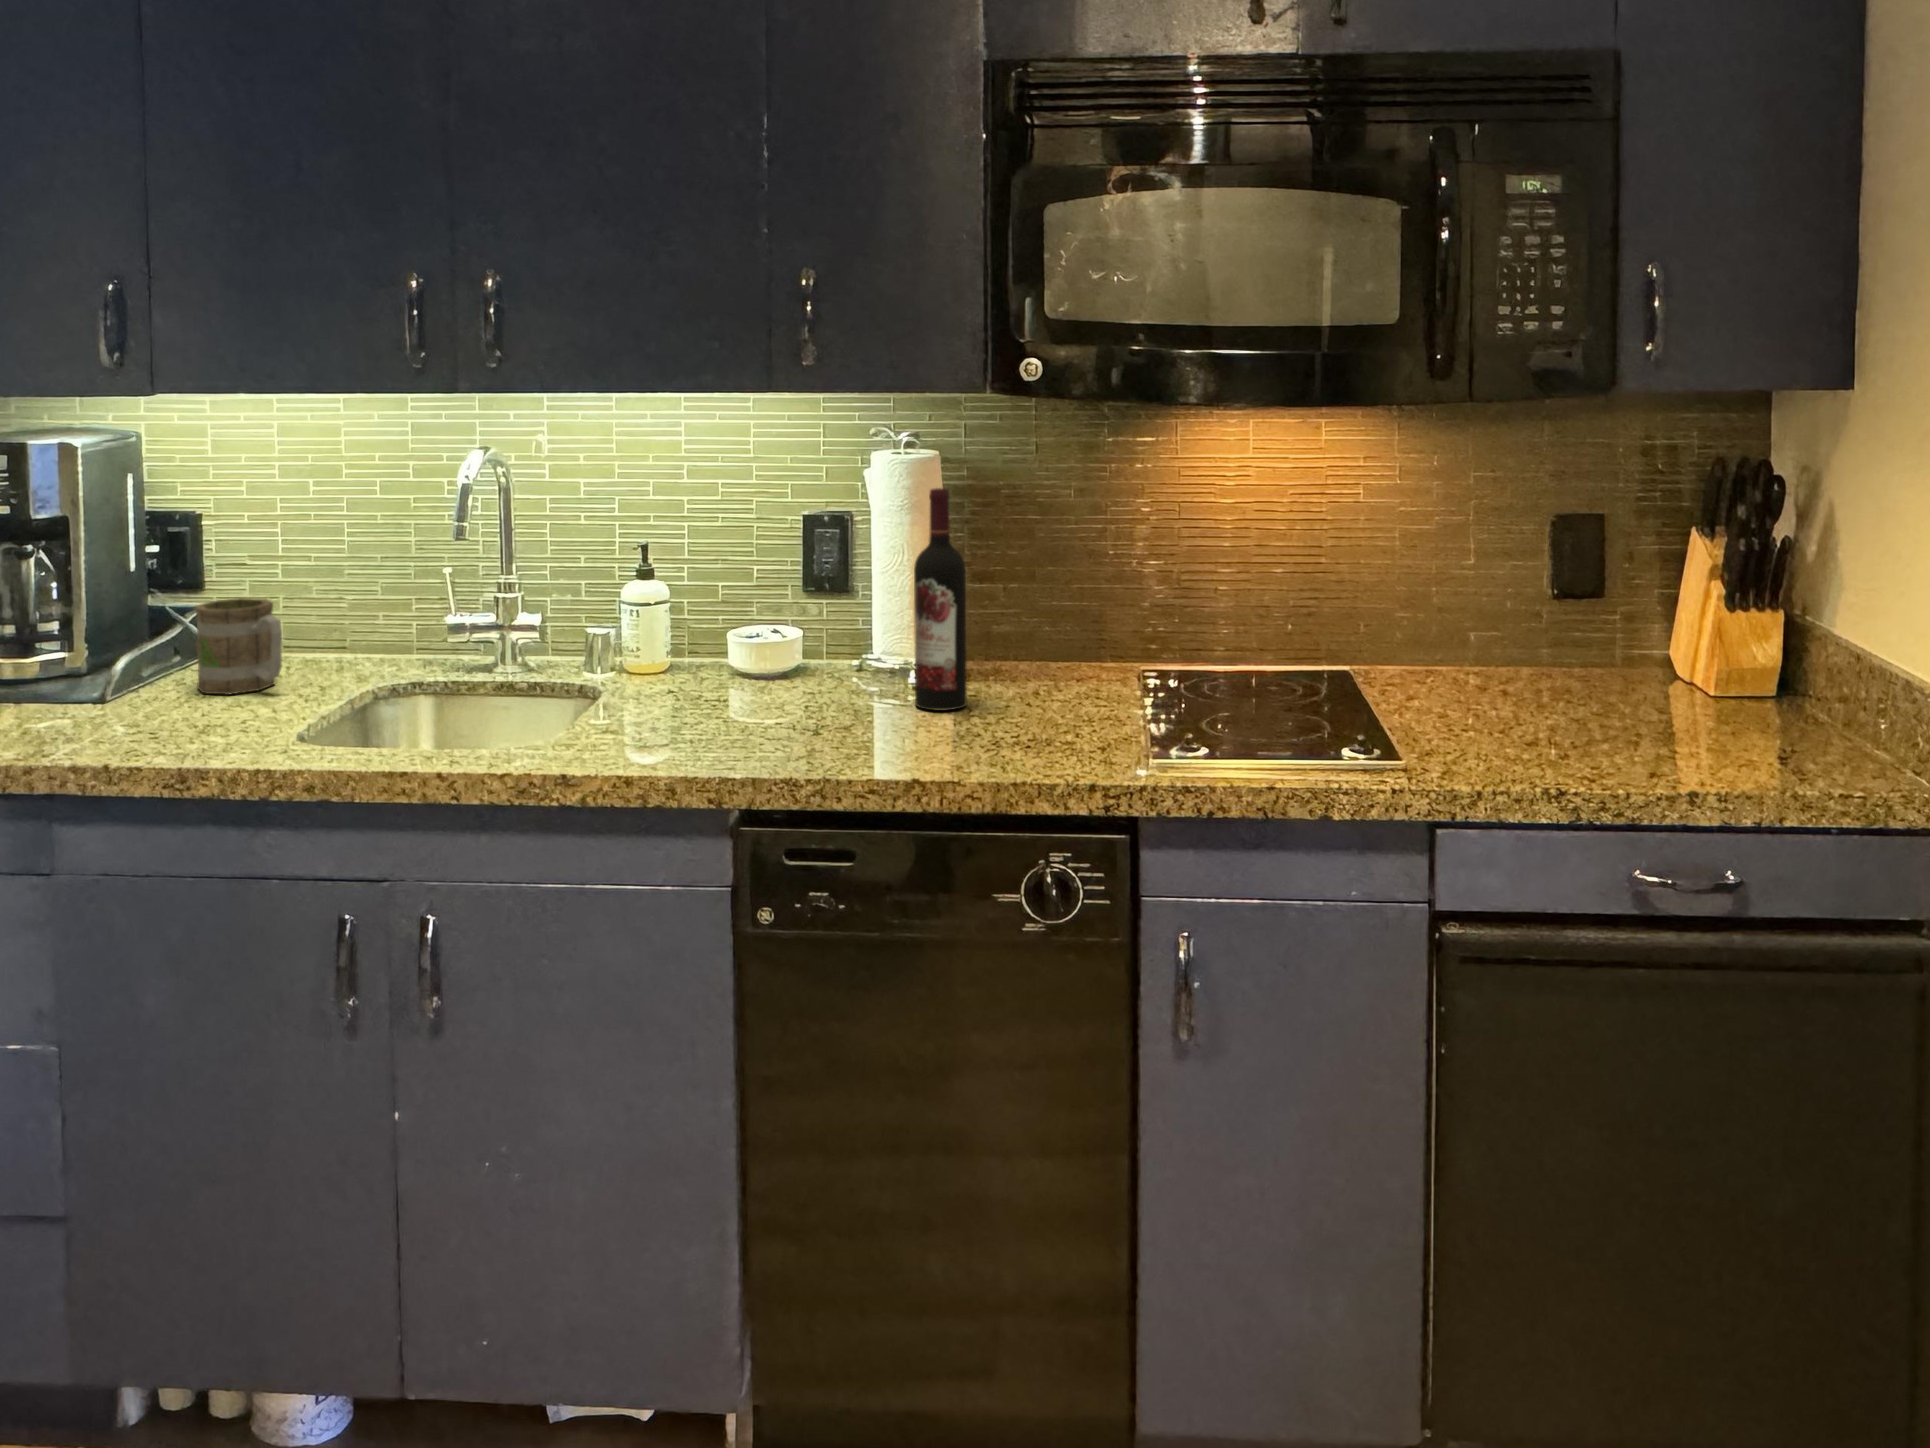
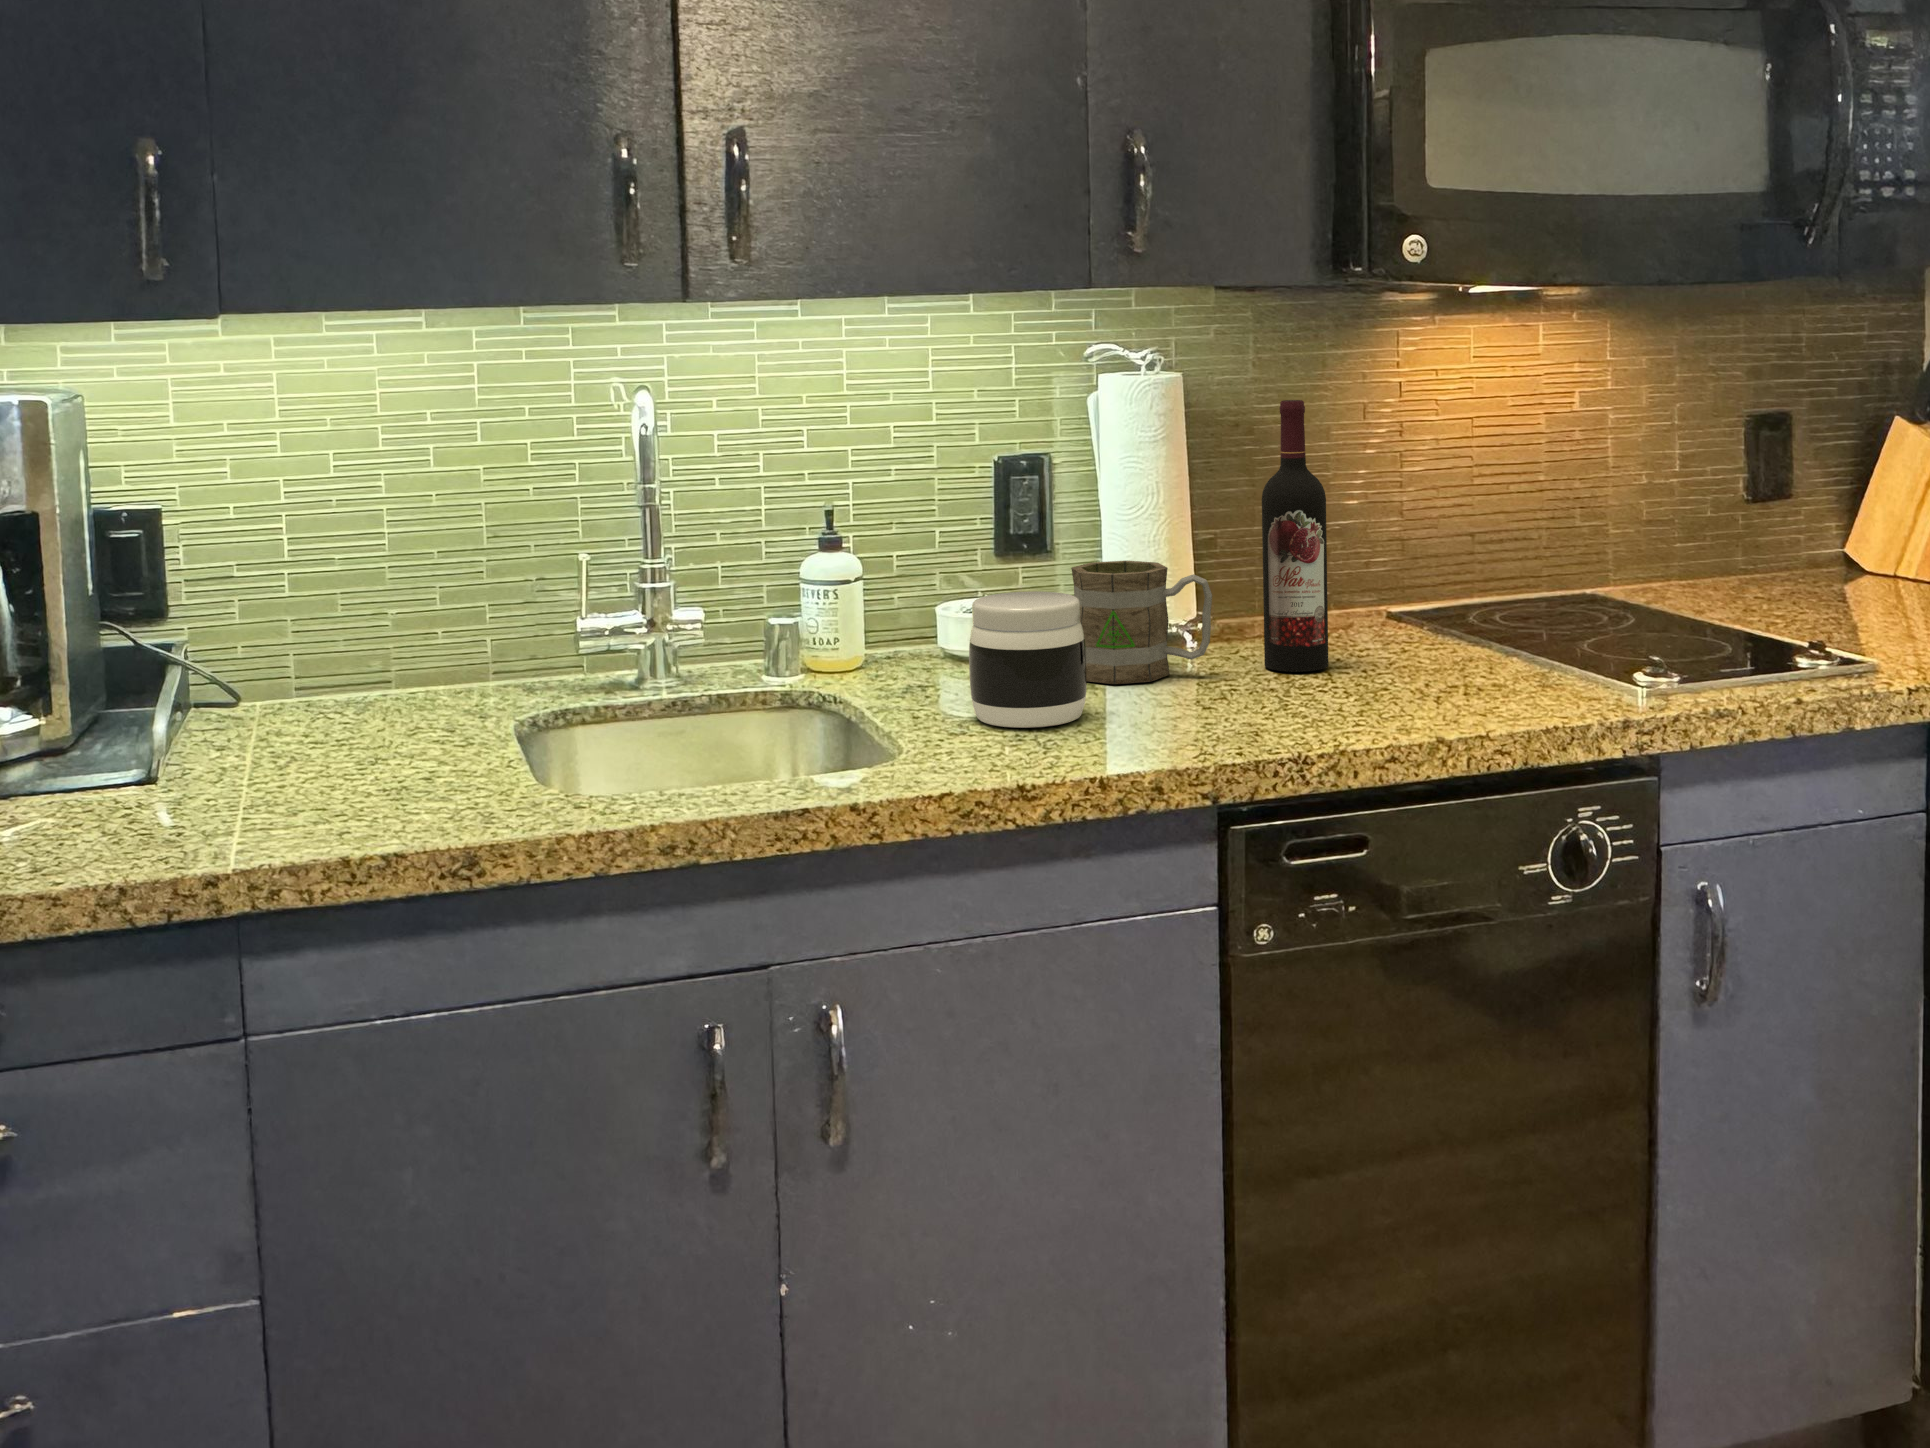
mug: present [195,598,282,694] -> present [1071,561,1212,684]
jar: none [625,626,715,732] -> present [969,591,1087,728]

